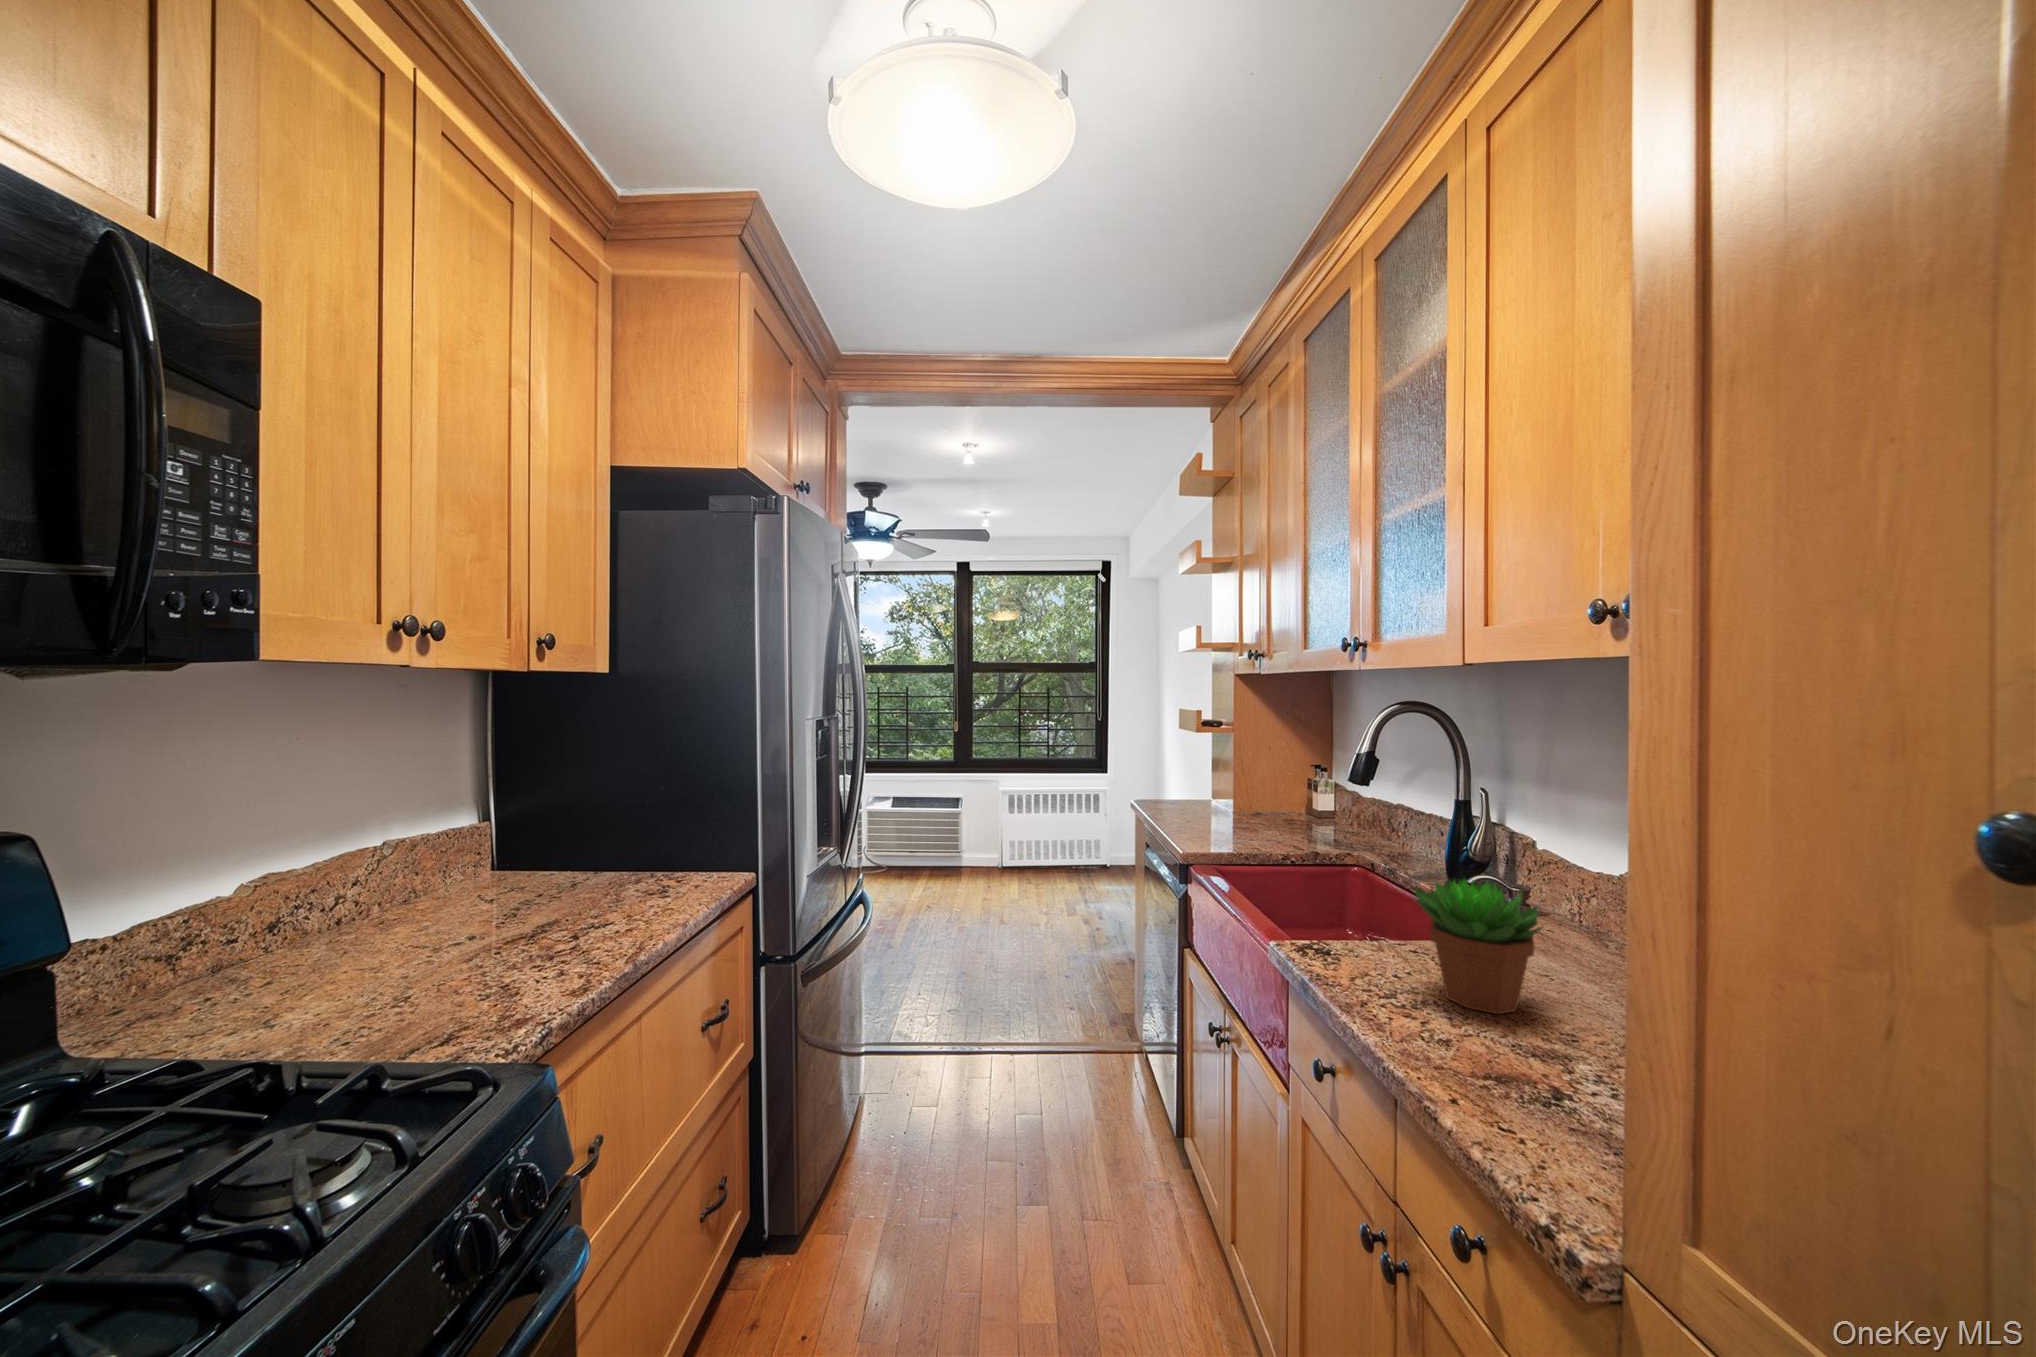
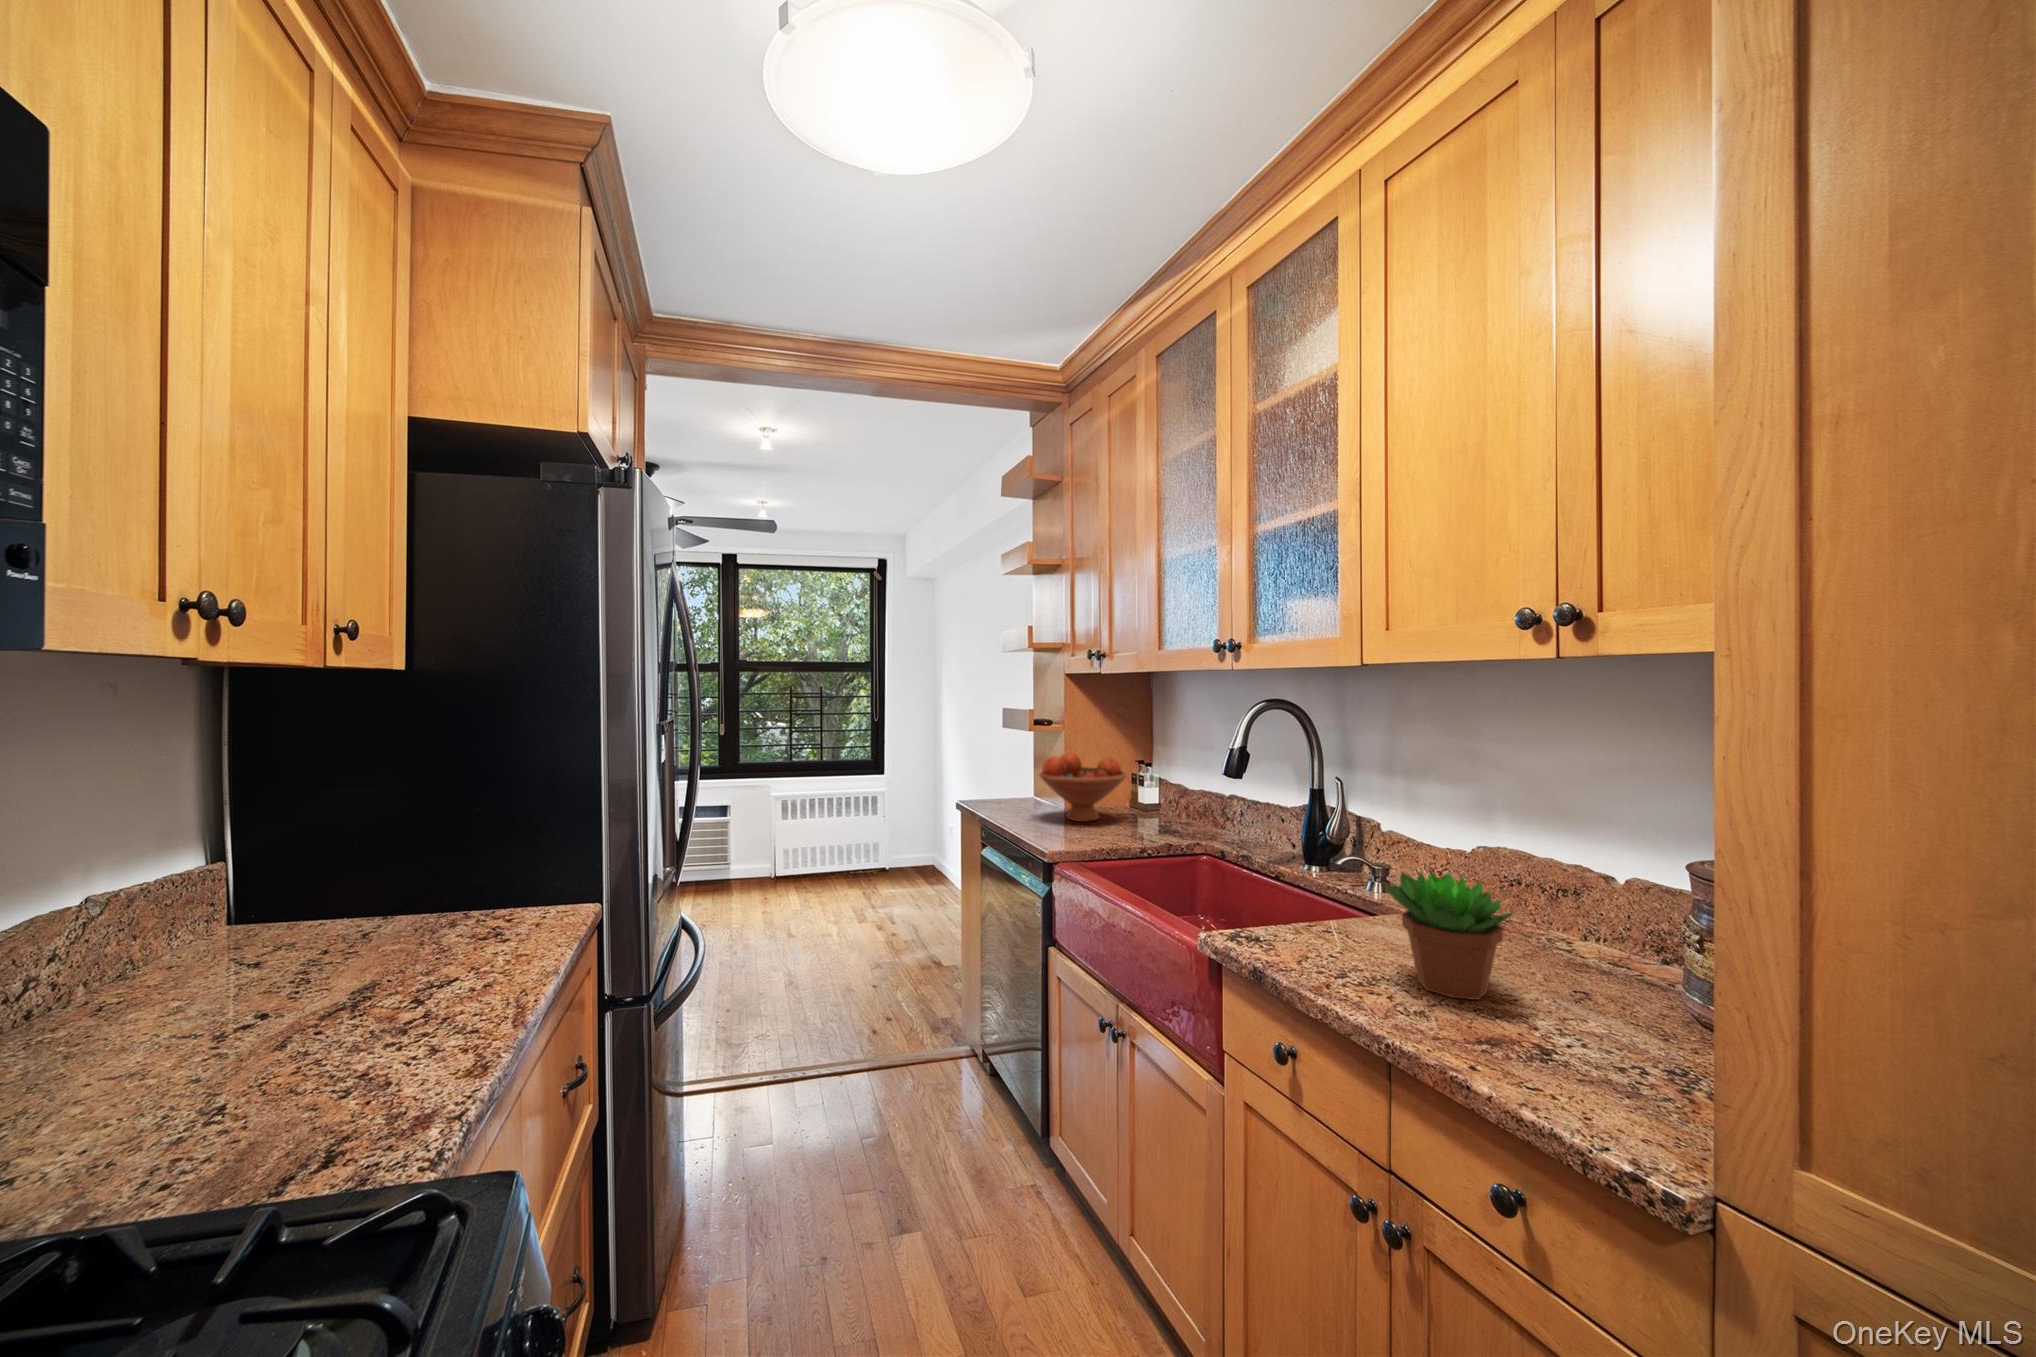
fruit bowl: none [1197,753,1290,824] -> present [1040,753,1126,822]

